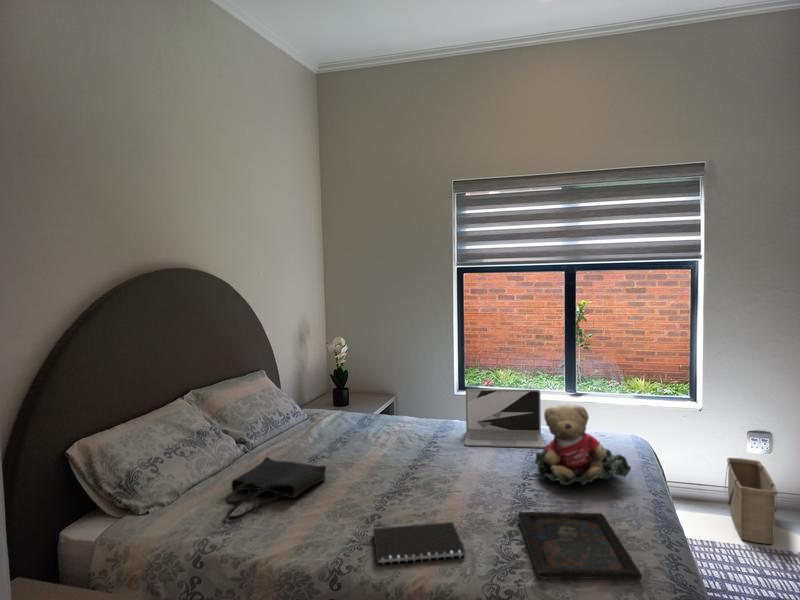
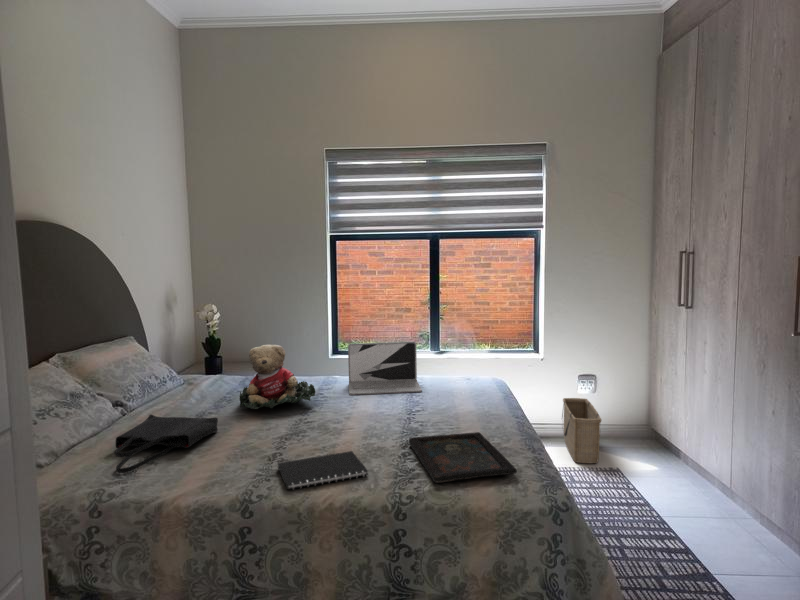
teddy bear: present [535,404,631,485] -> present [239,344,316,409]

